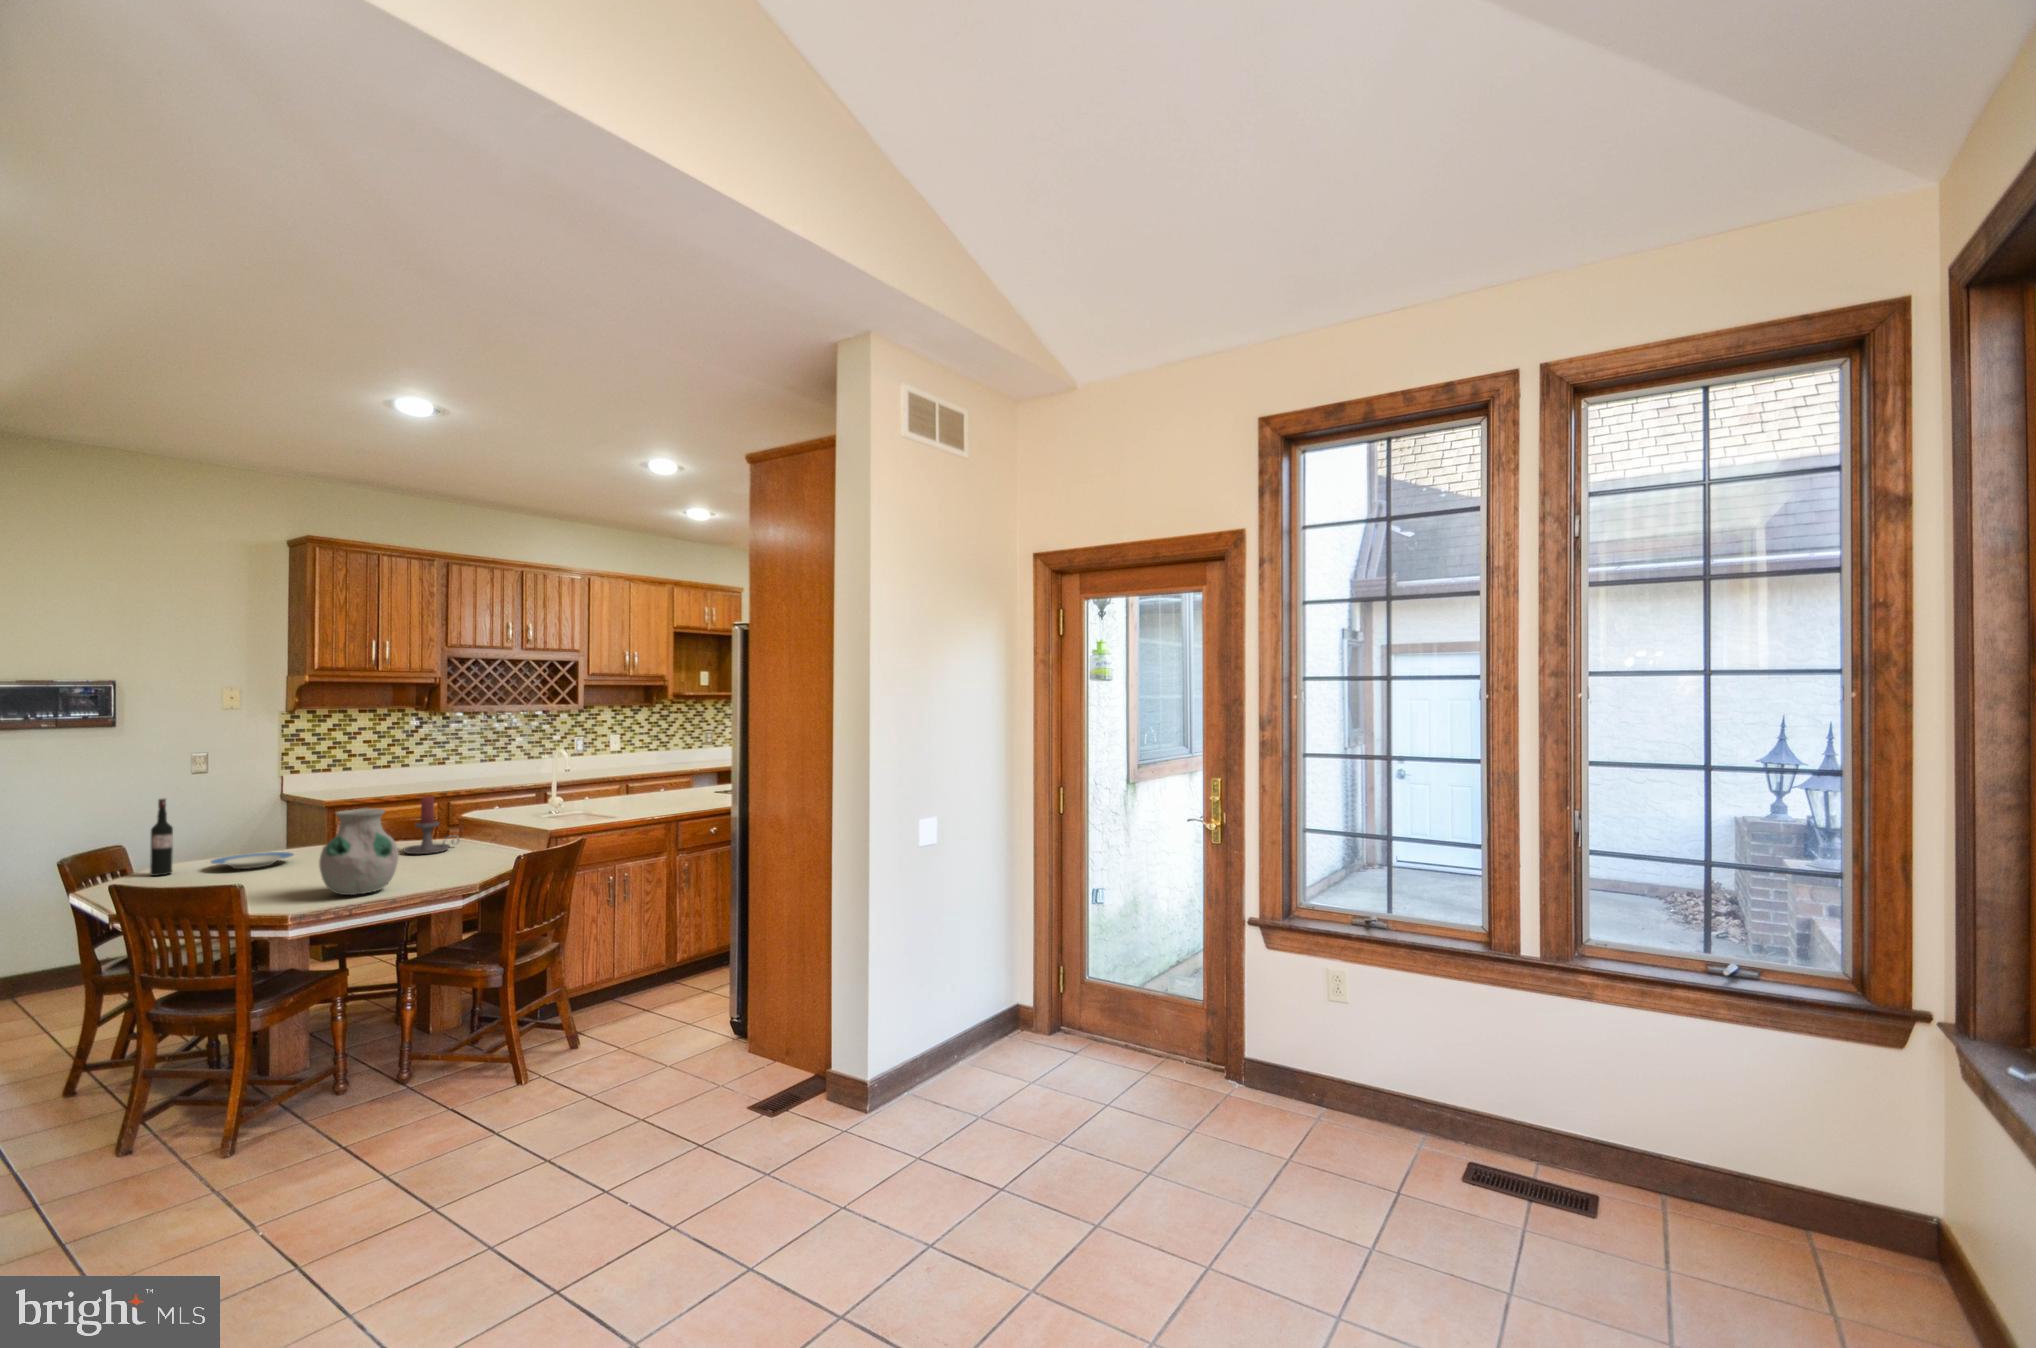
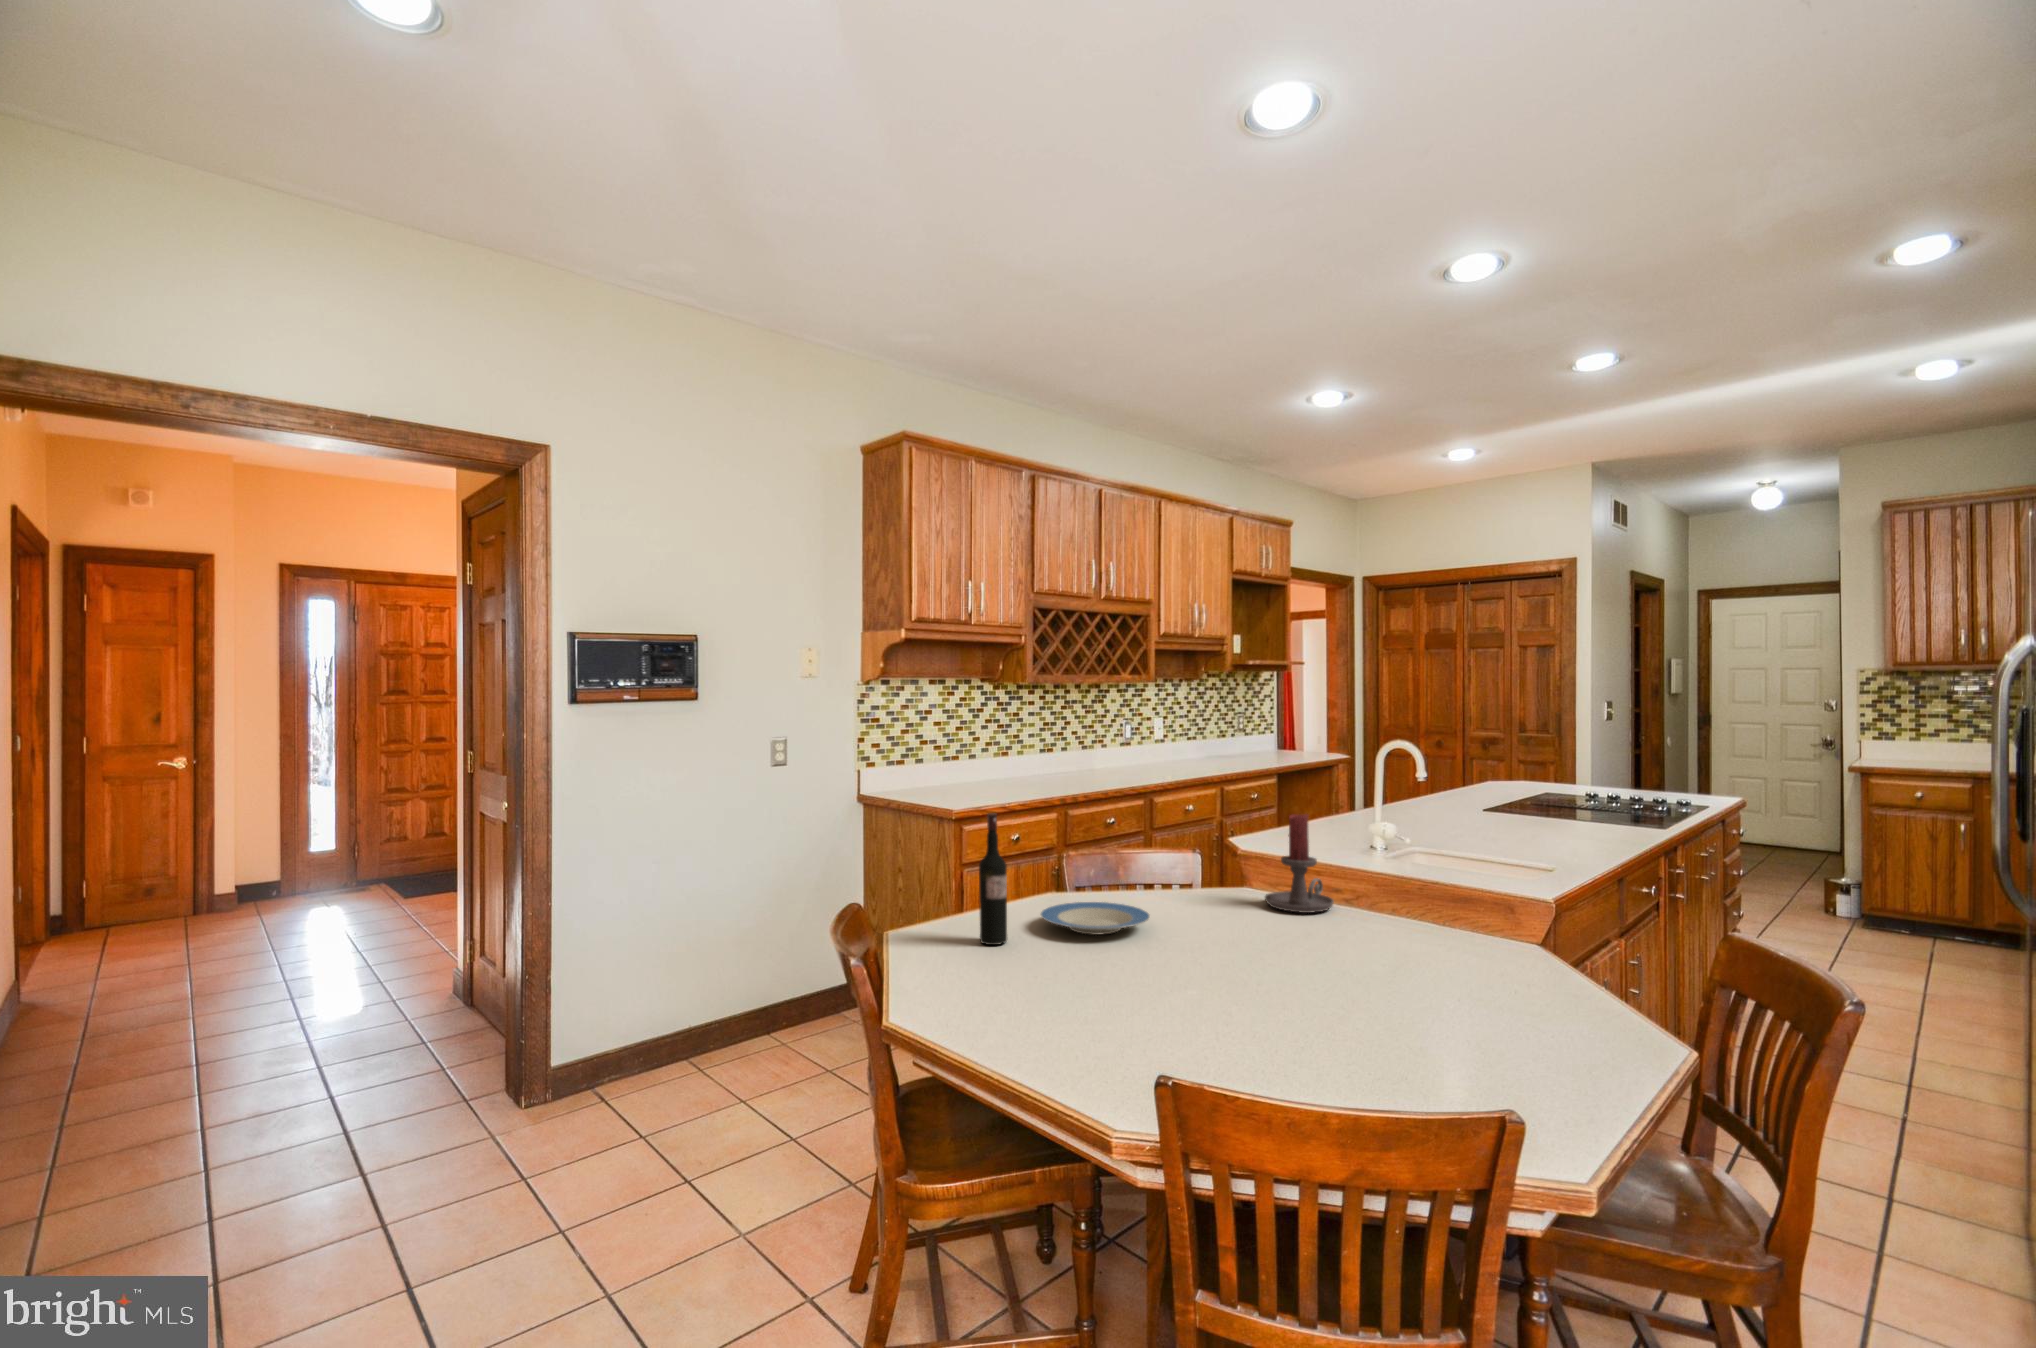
vase: present [319,808,398,895] -> none [1400,847,1539,1024]

